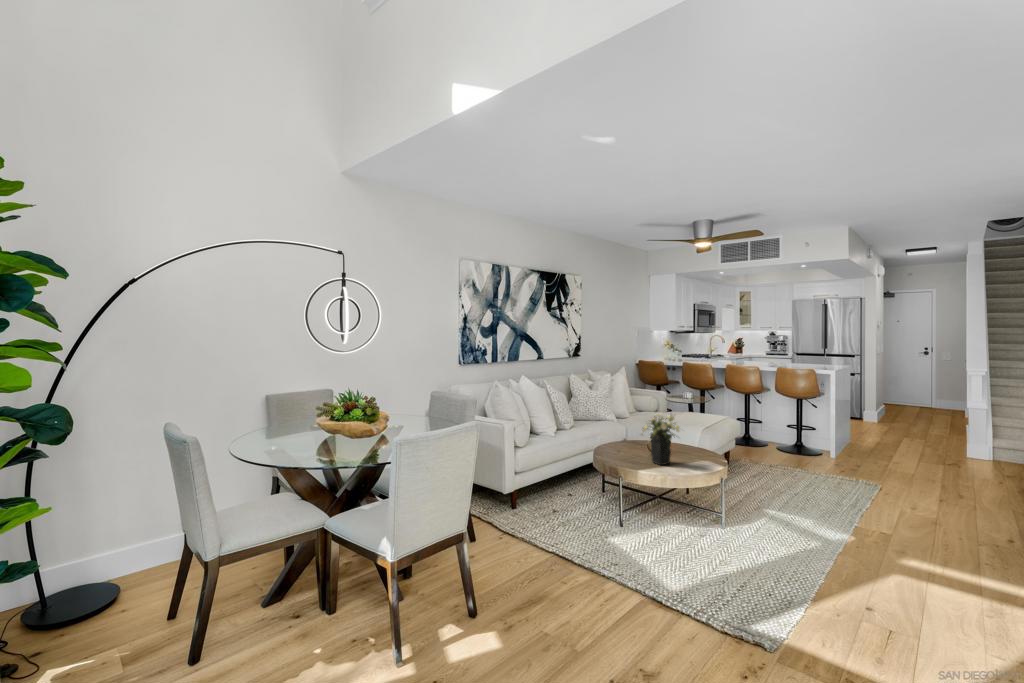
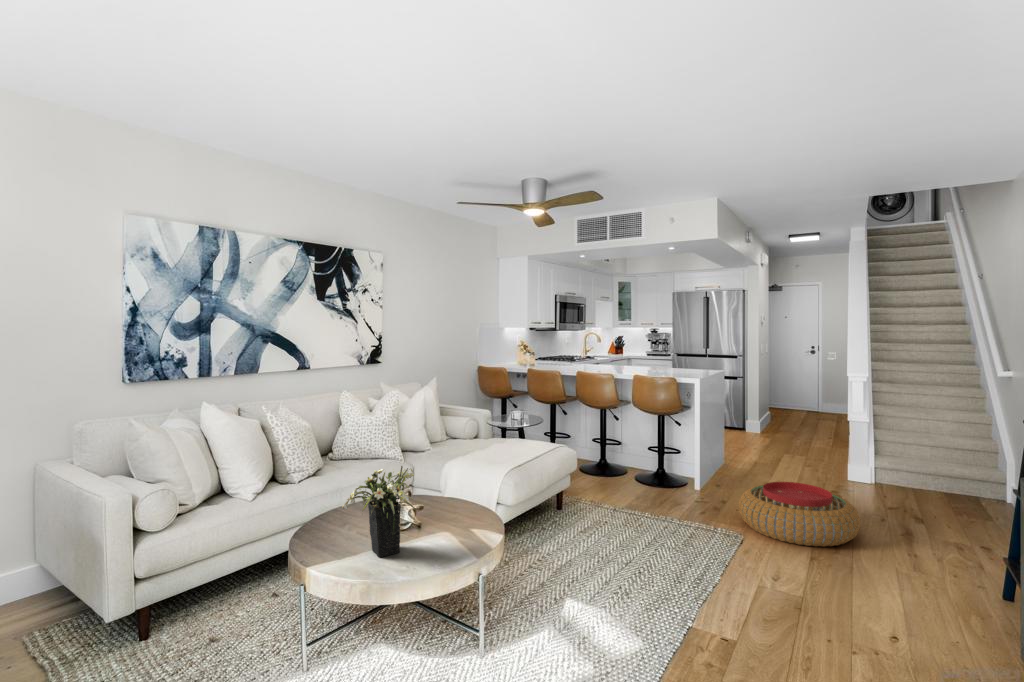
pouf: none [875,448,984,494] -> present [739,482,860,547]

